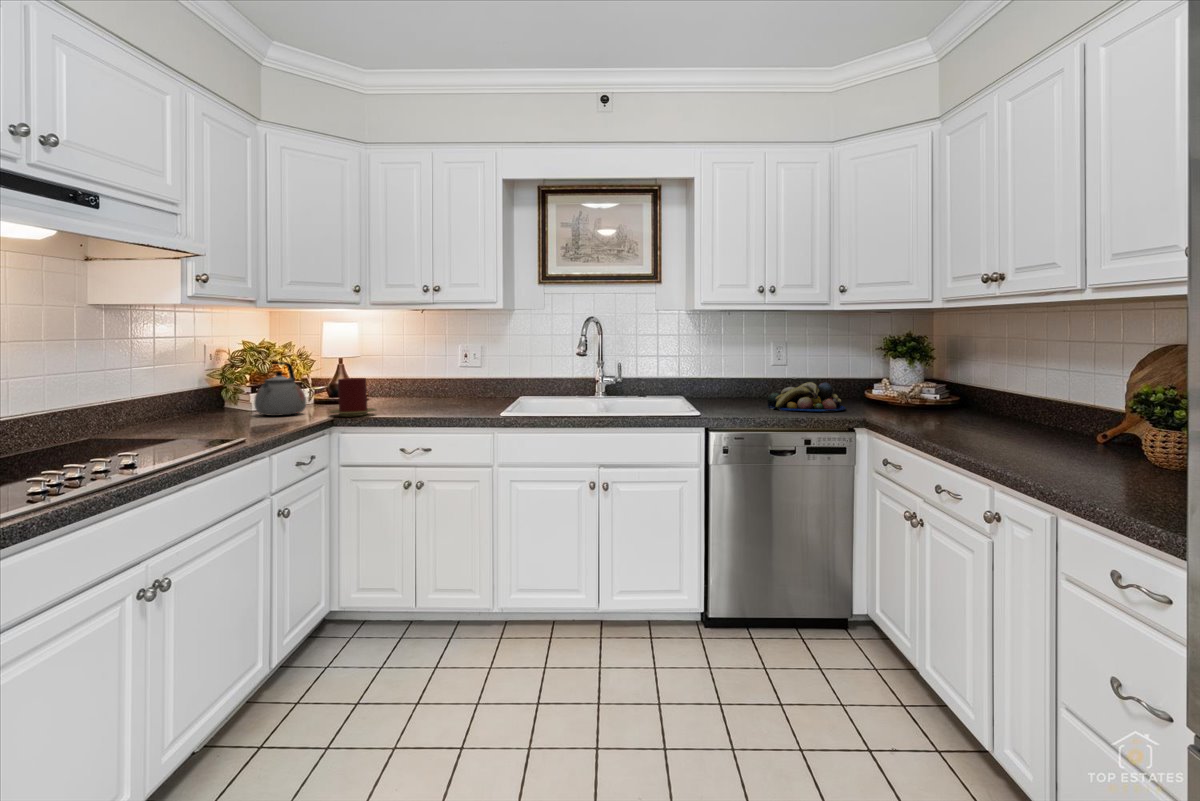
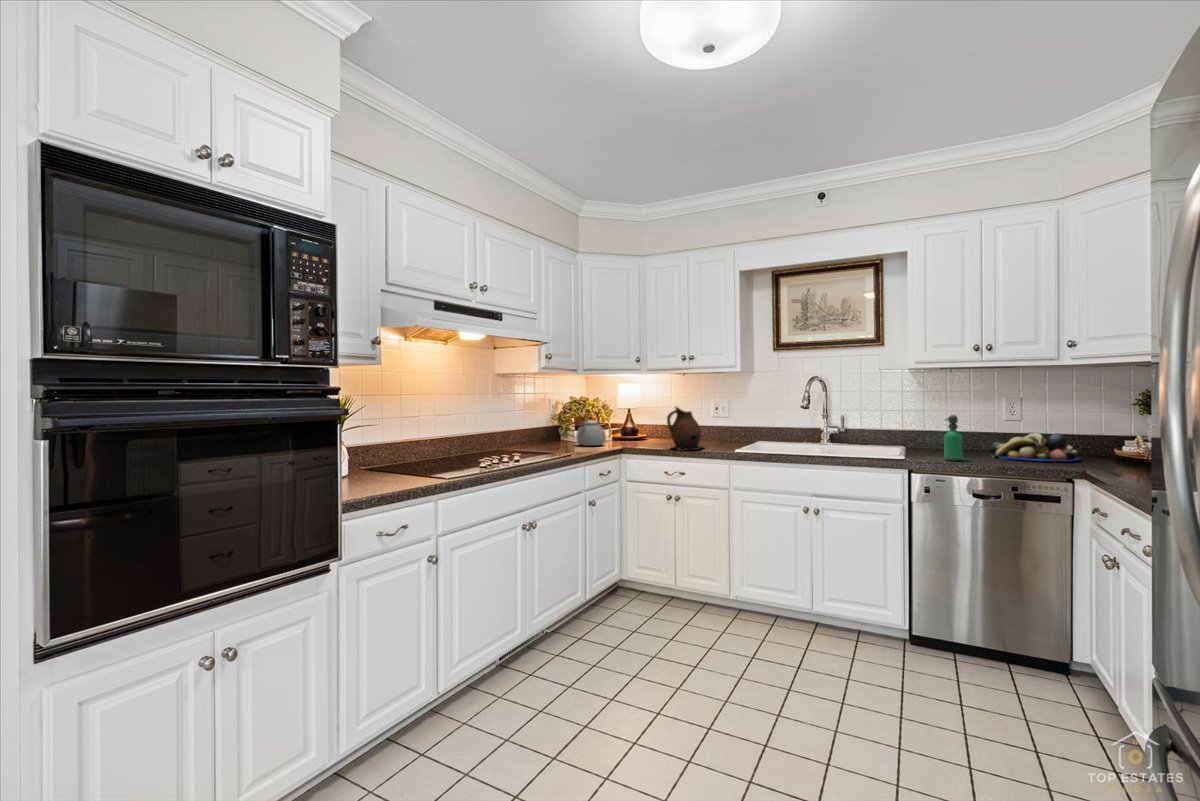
ceramic pitcher: none [403,355,459,415] -> present [667,407,703,450]
soap dispenser: none [735,363,754,415] -> present [944,415,963,461]
candle: present [330,378,376,416] -> none [620,422,649,448]

